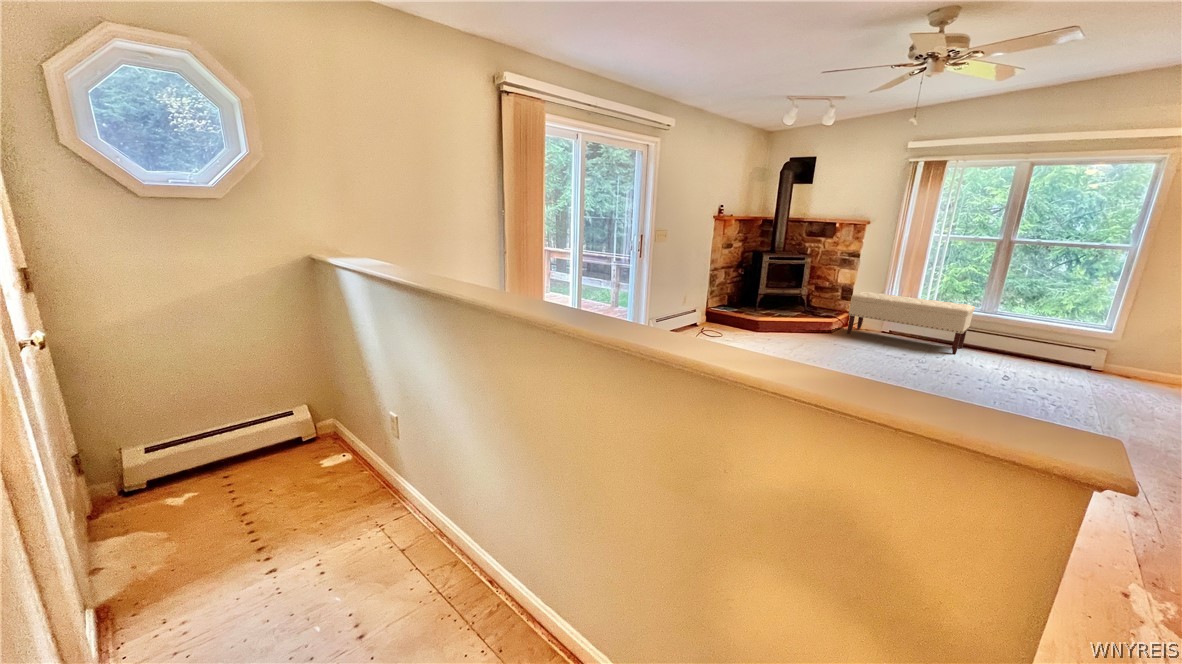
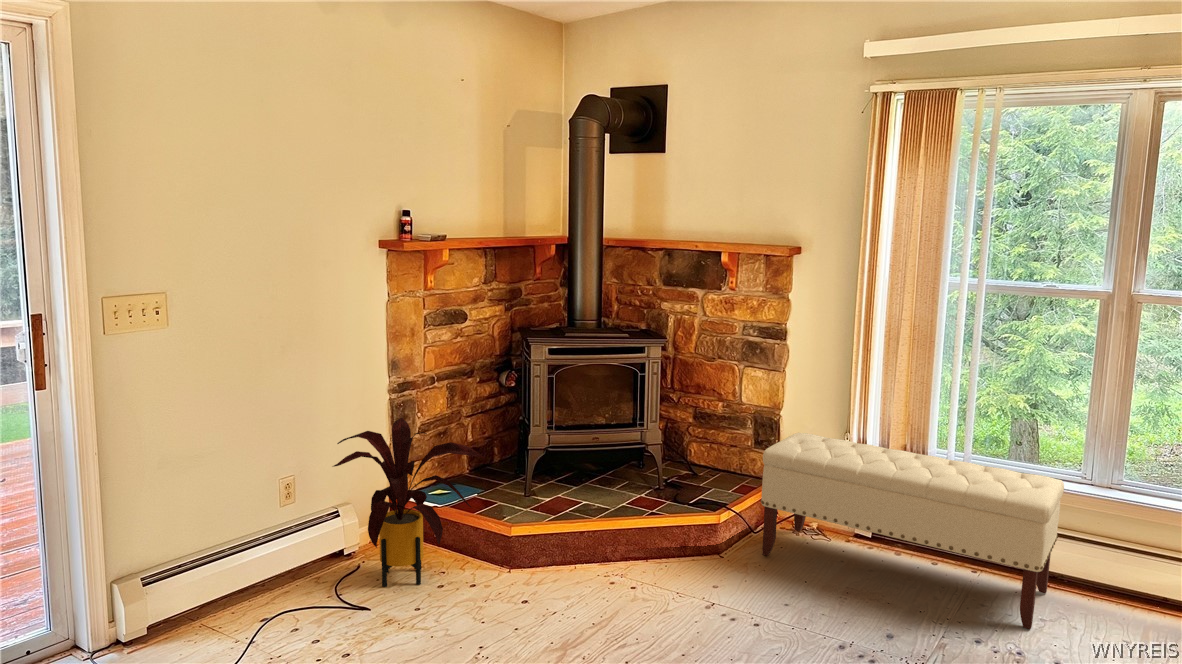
house plant: none [697,278,755,332] -> present [333,418,484,587]

